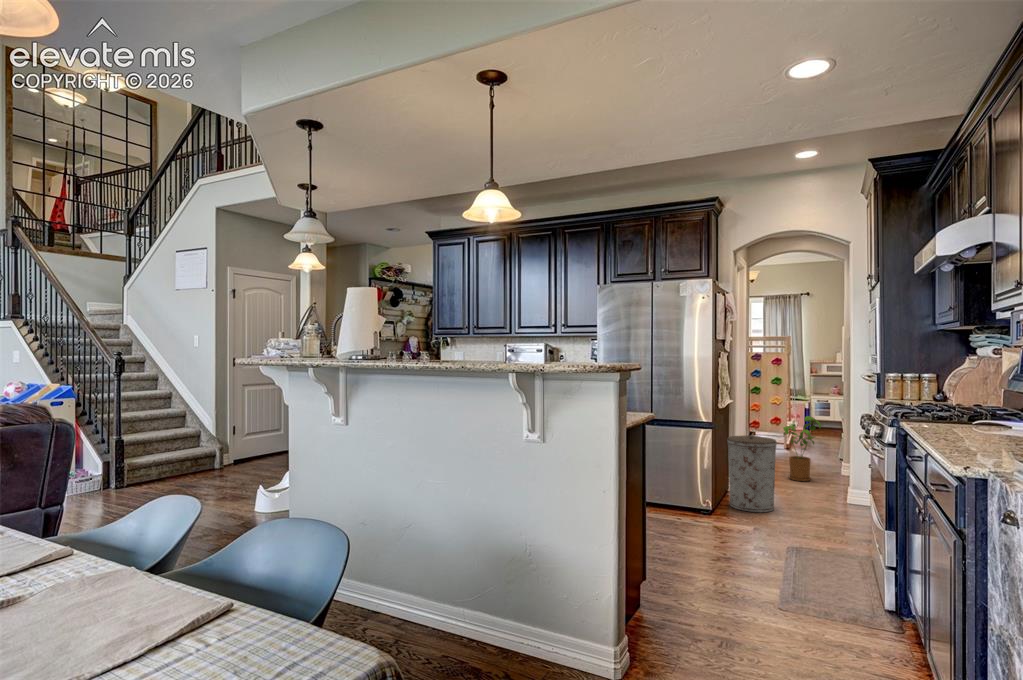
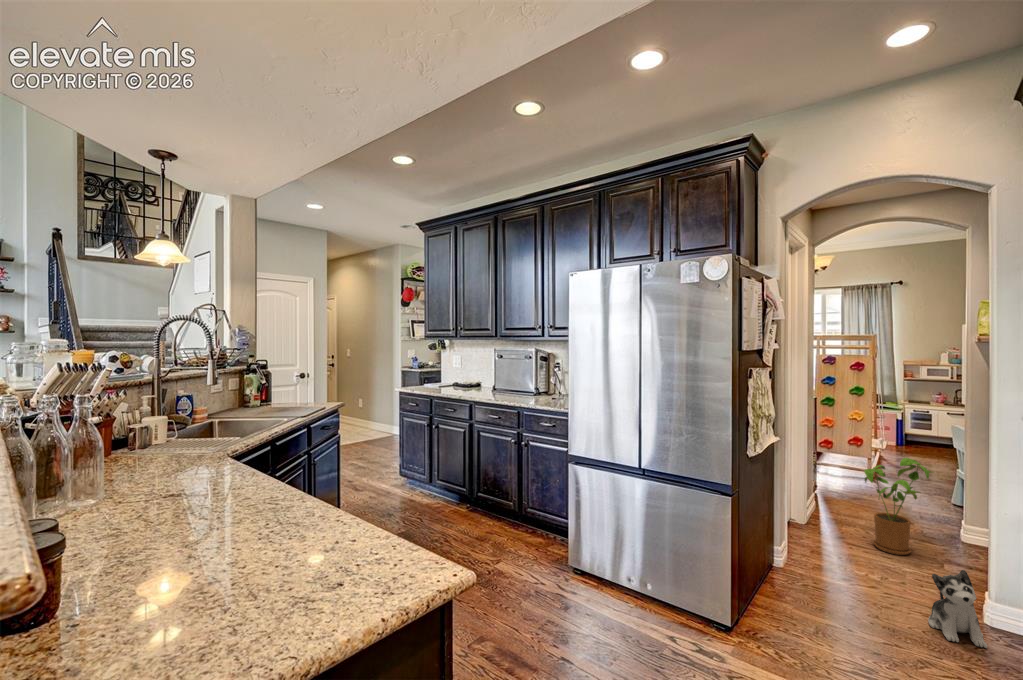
trash can: present [727,435,777,512] -> none [762,499,850,641]
plush toy: none [818,468,846,509] -> present [928,570,987,648]

